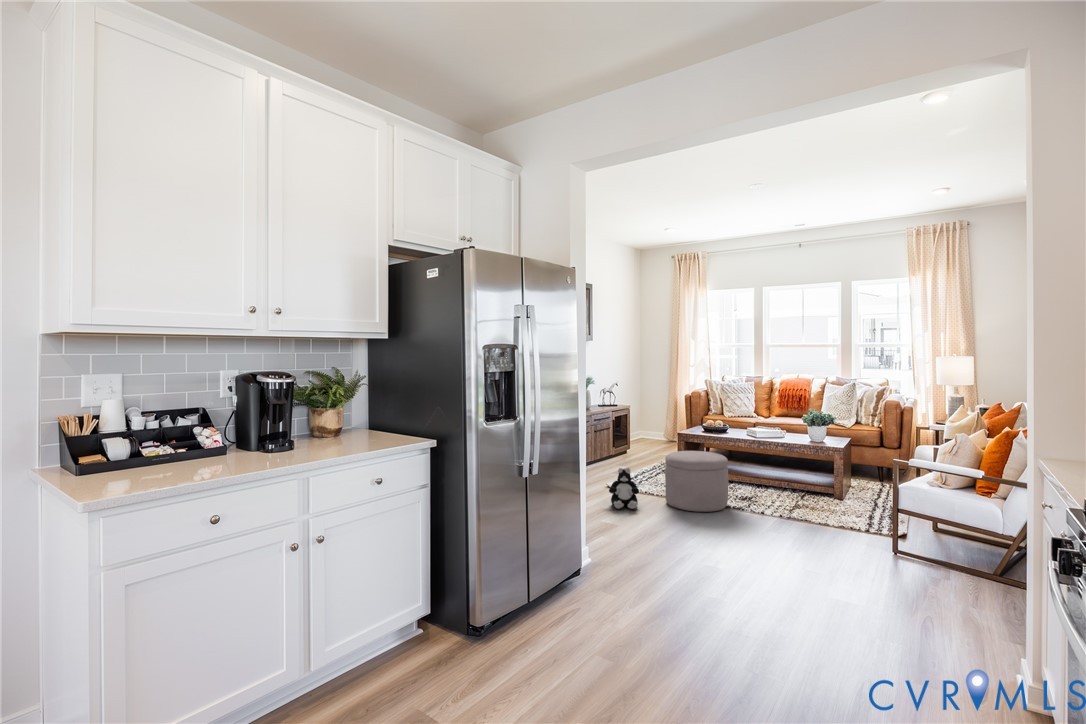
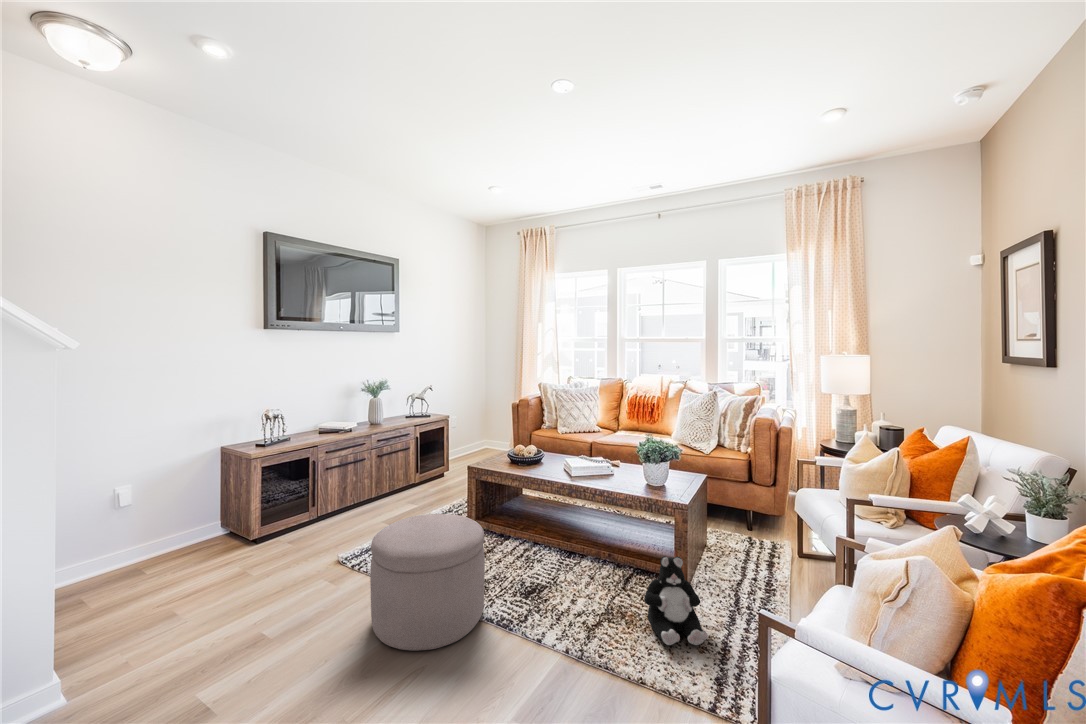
plush toy: present [609,468,639,509] -> present [644,556,708,645]

